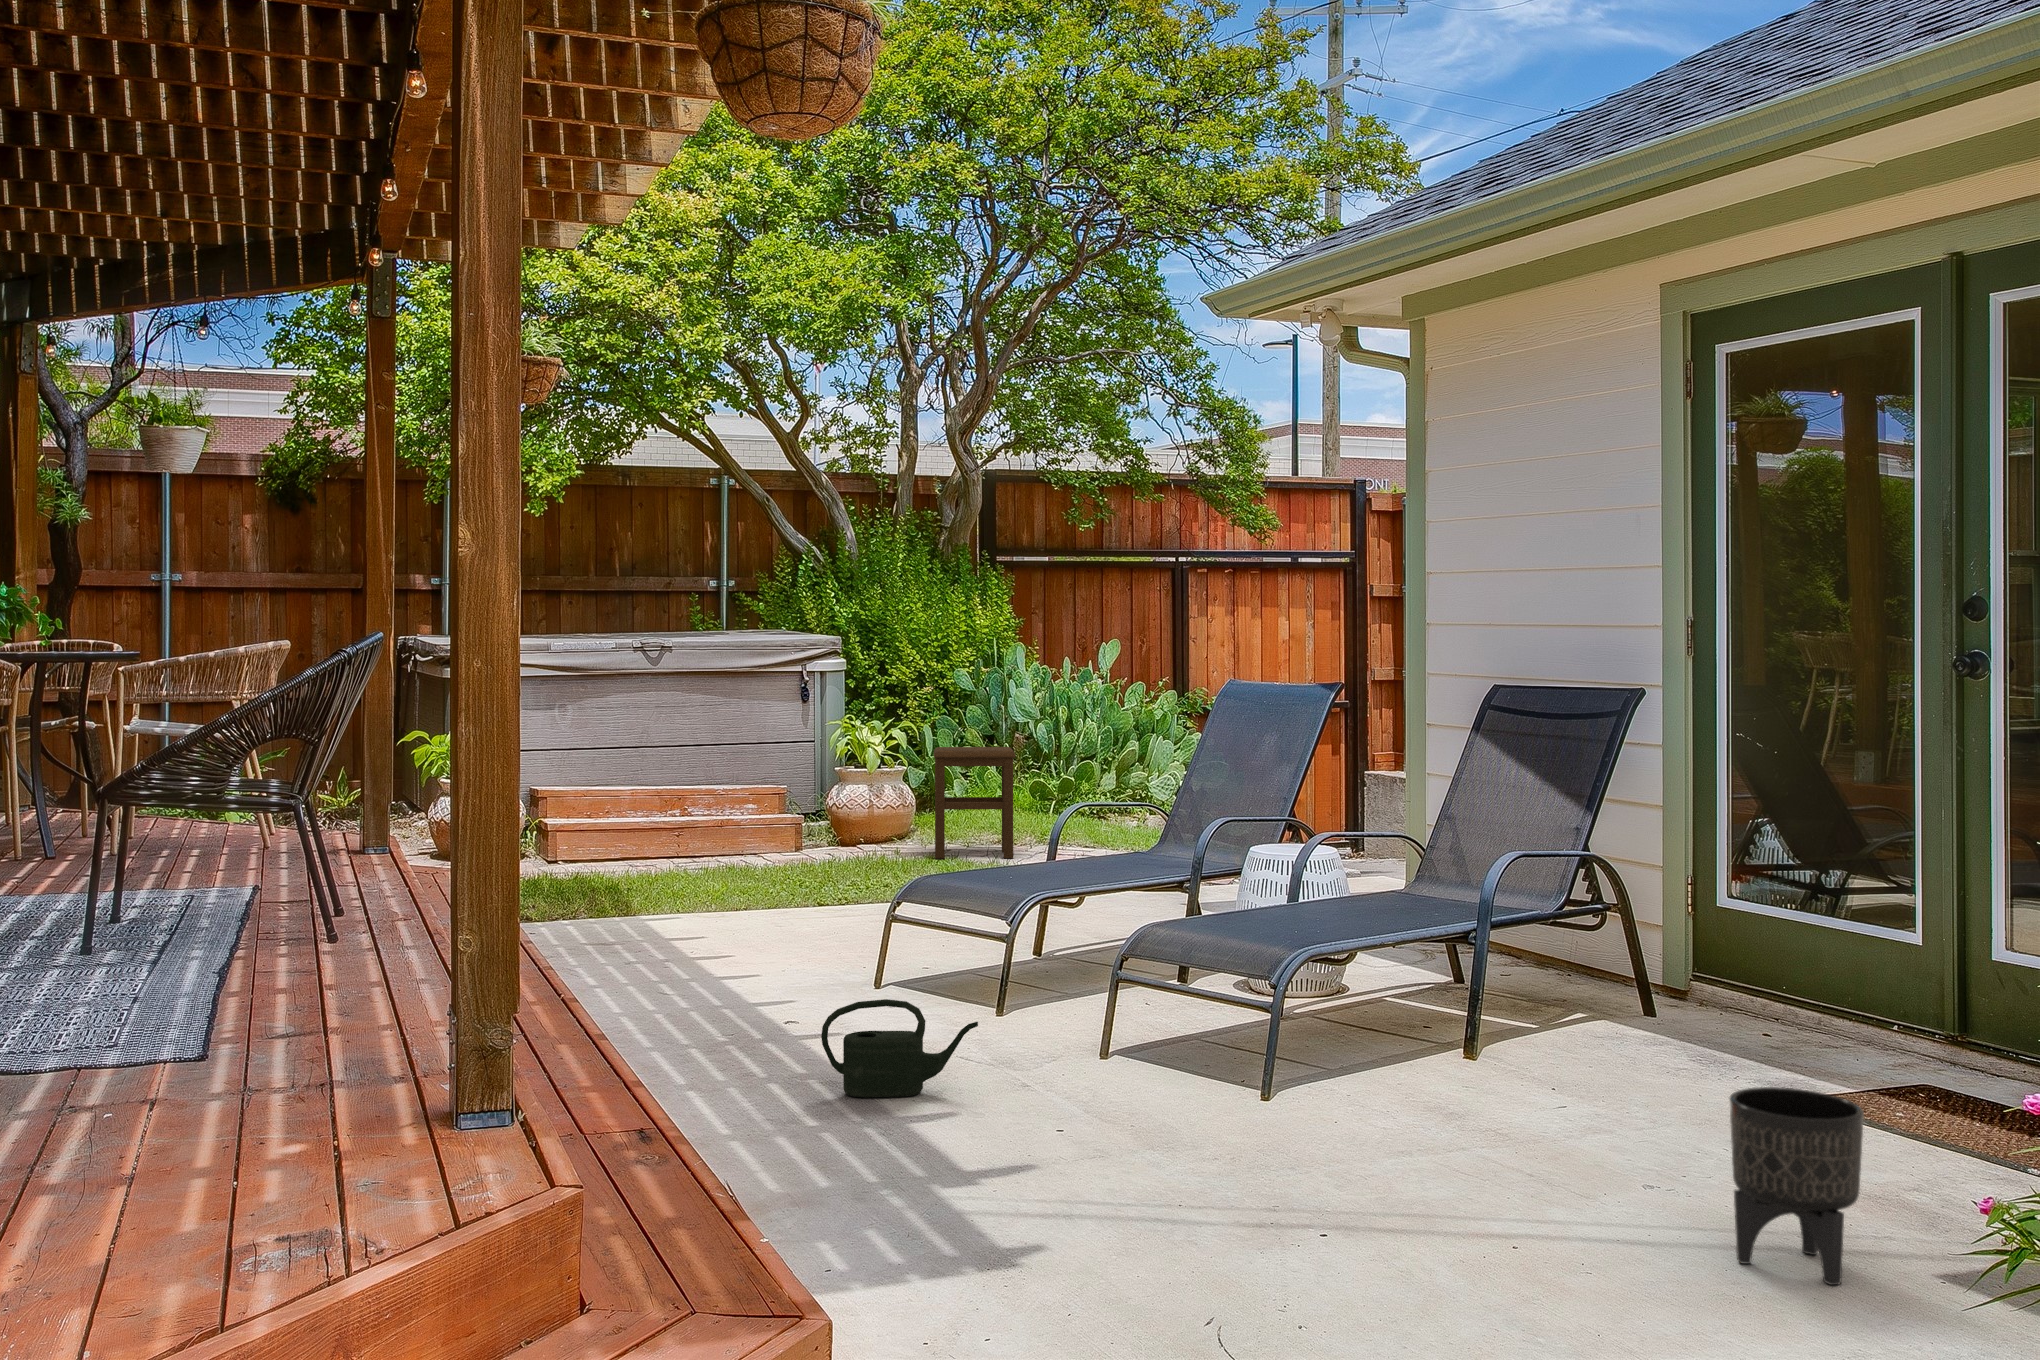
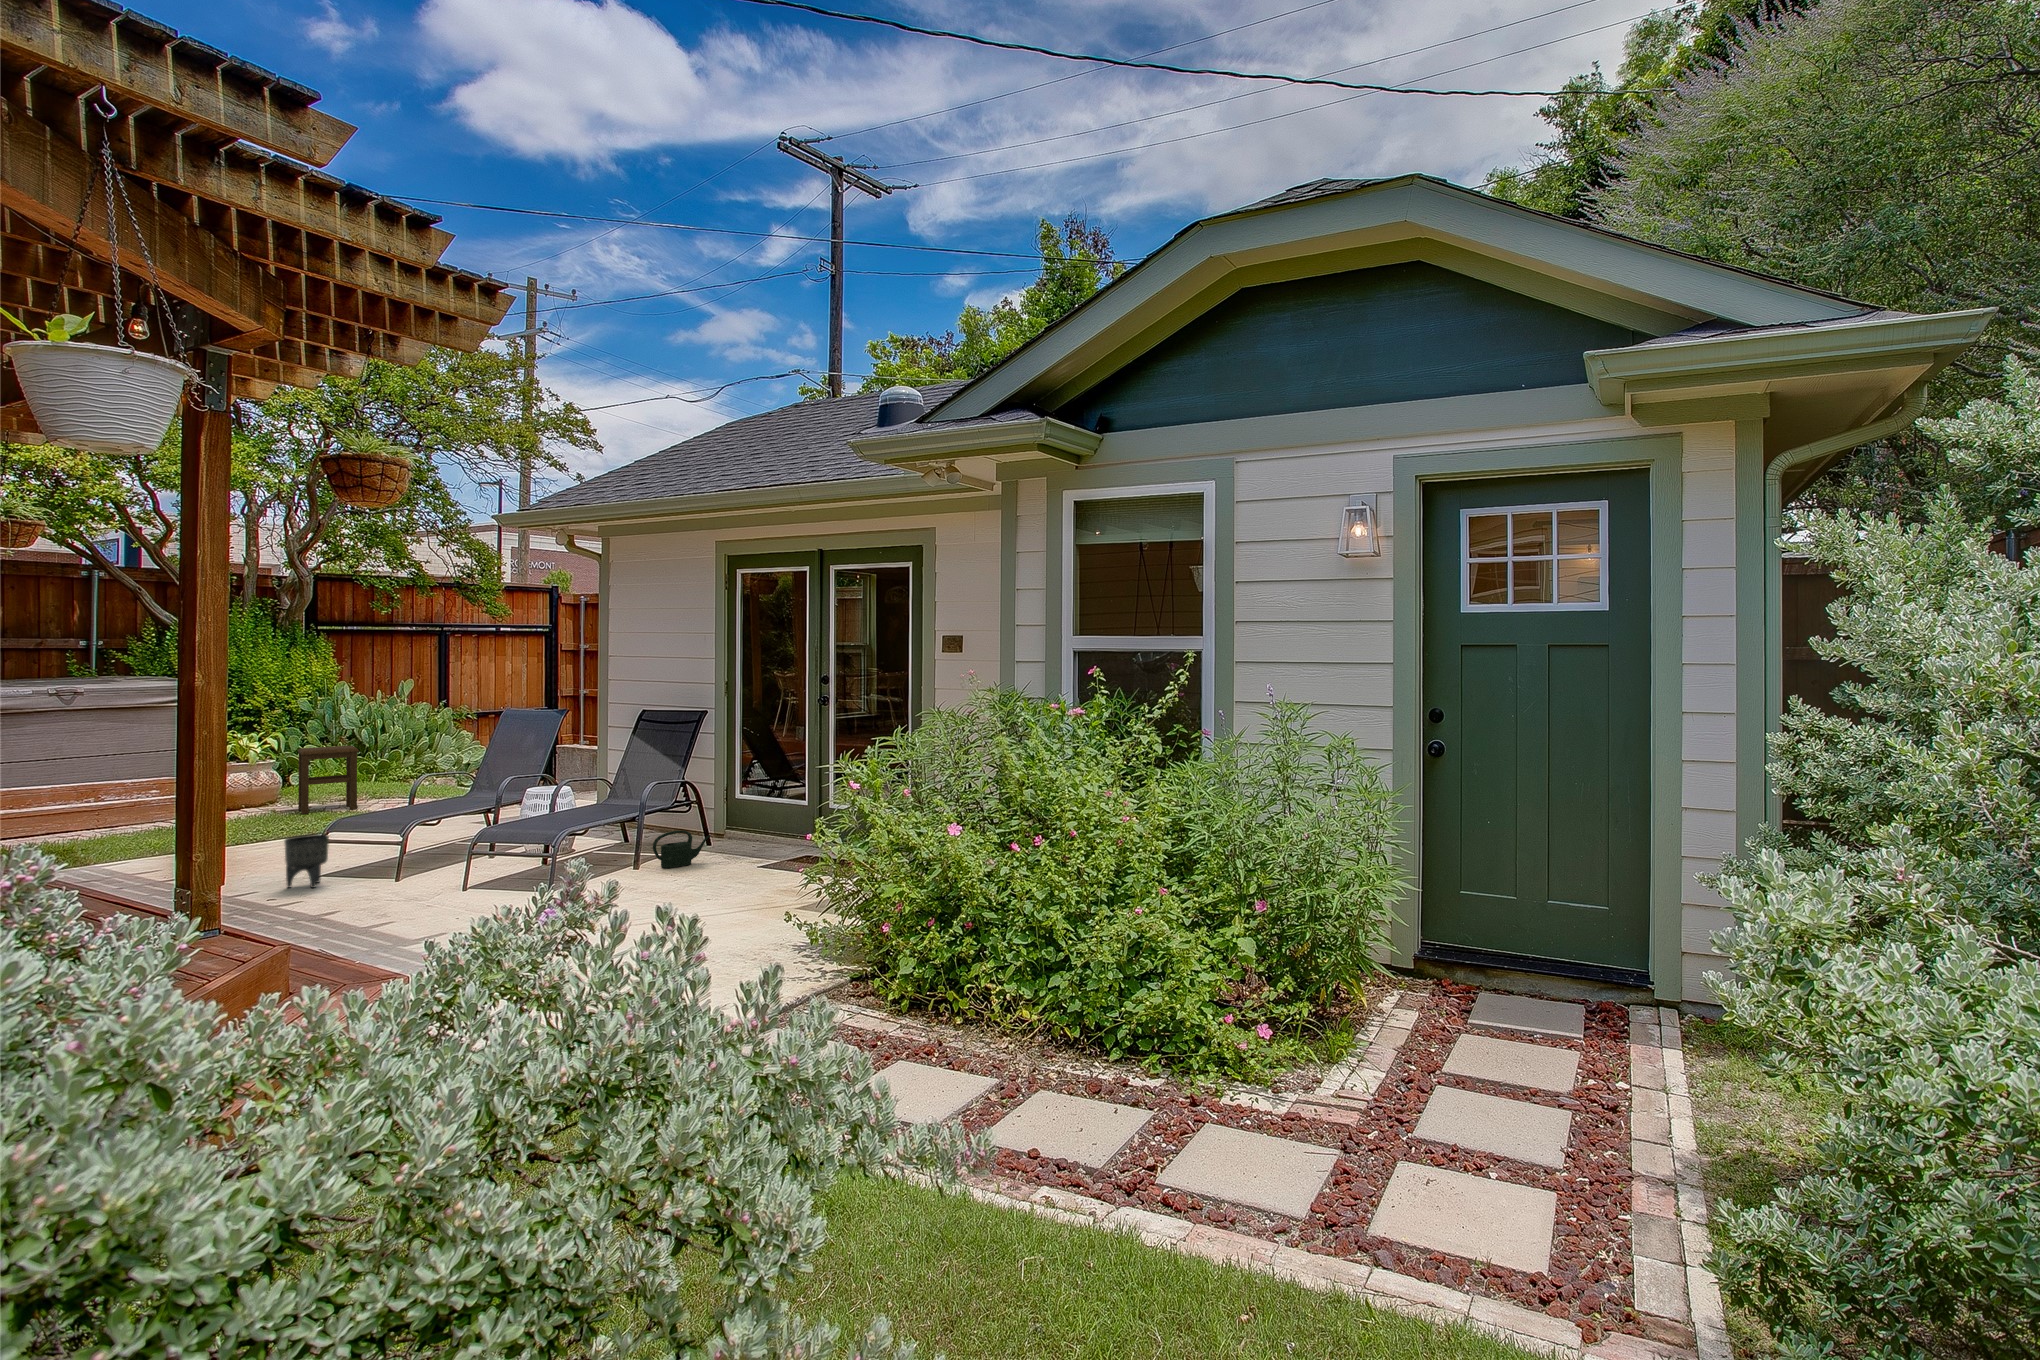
watering can: present [821,999,978,1098] -> present [653,830,711,868]
planter: present [1730,1087,1864,1285] -> present [284,834,329,888]

